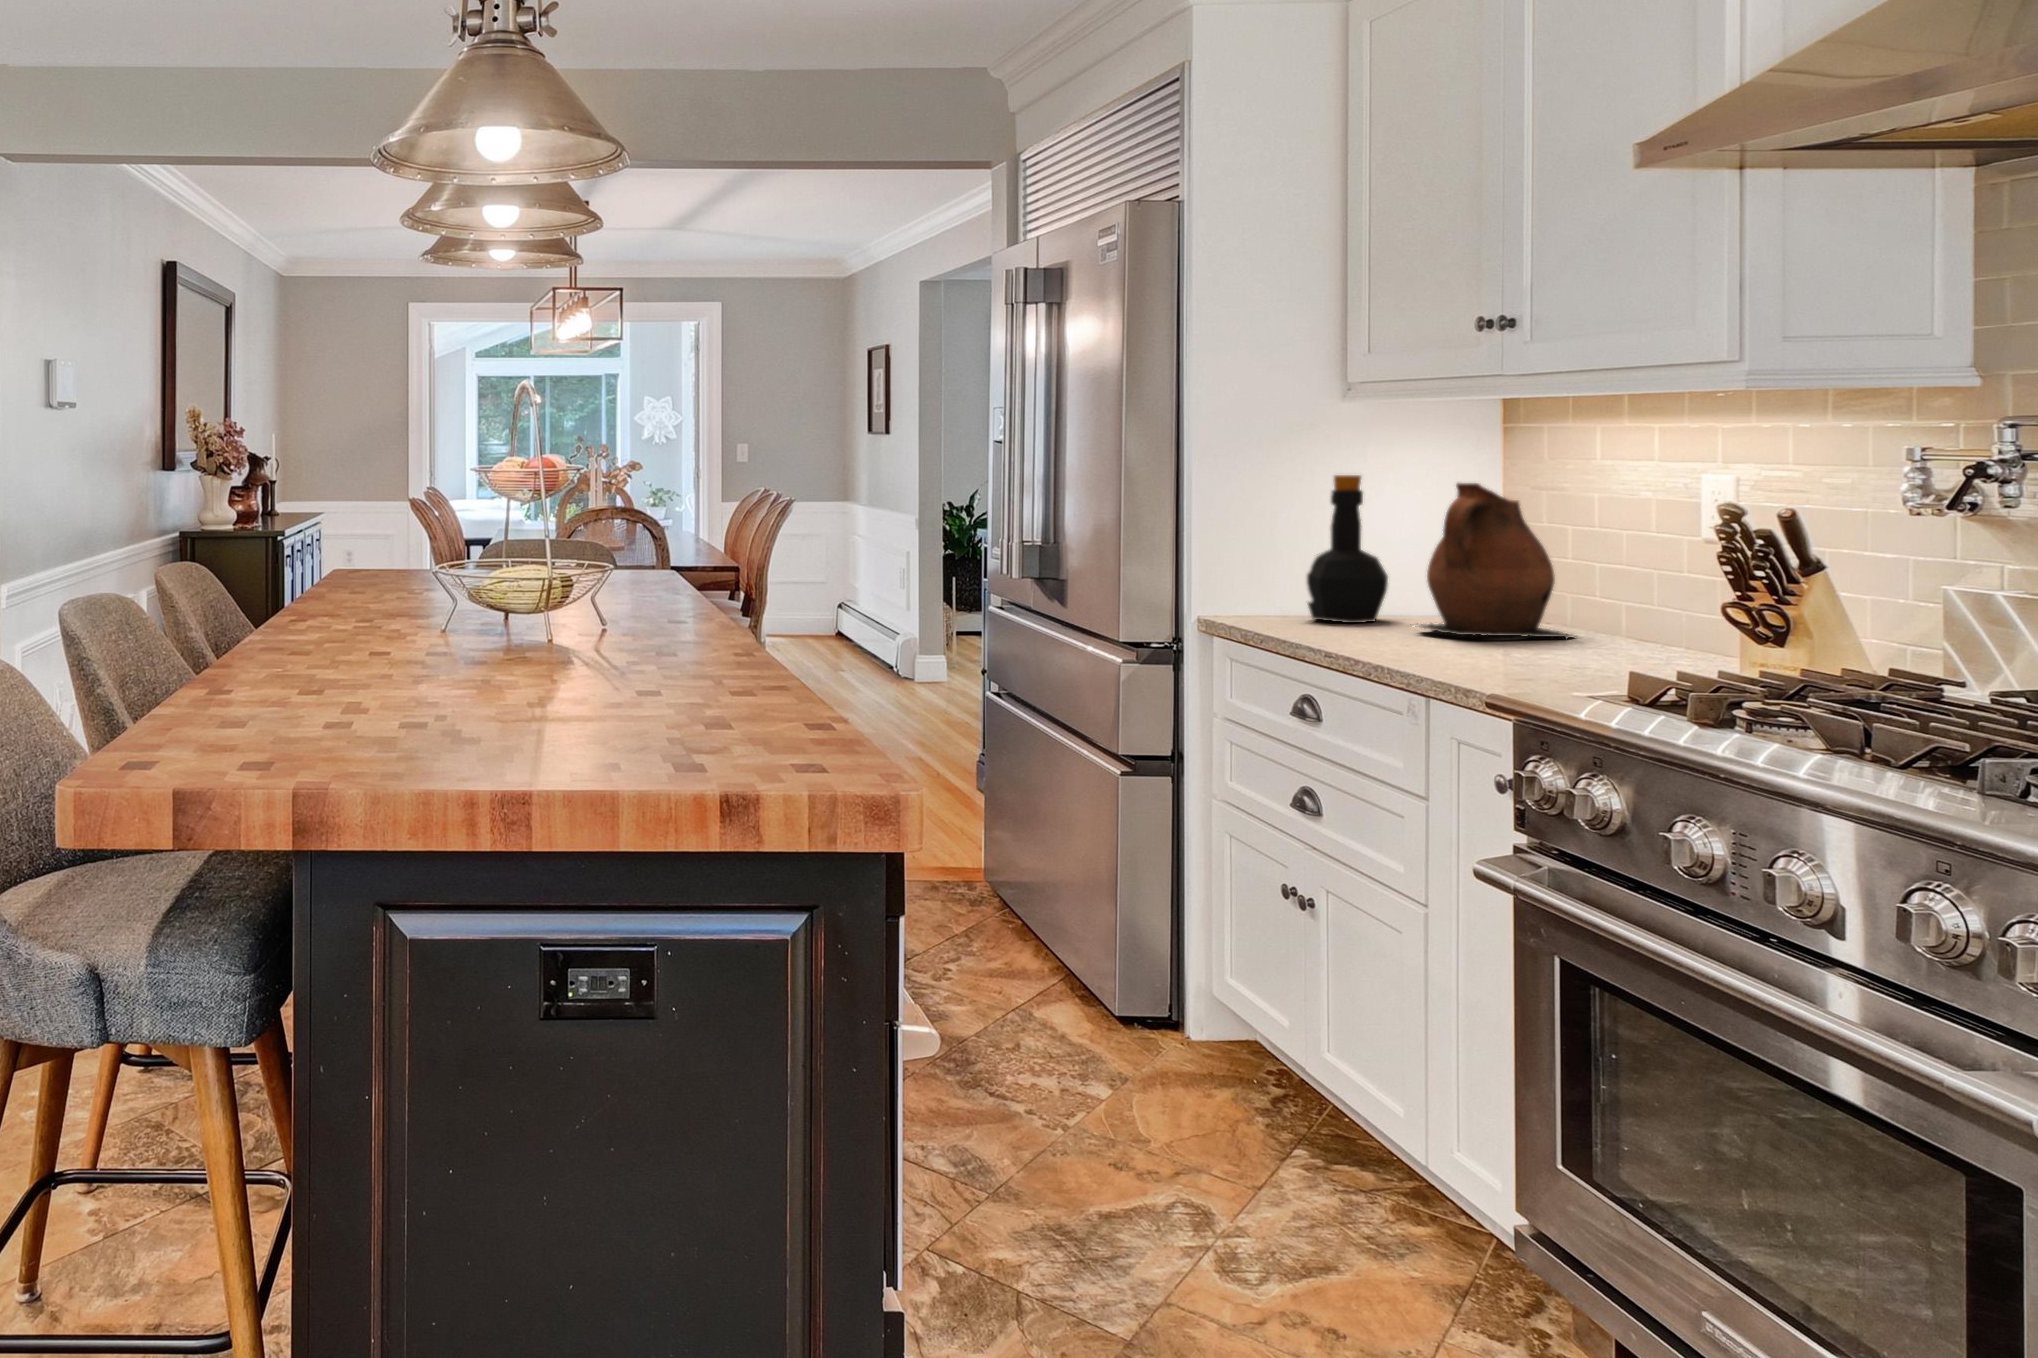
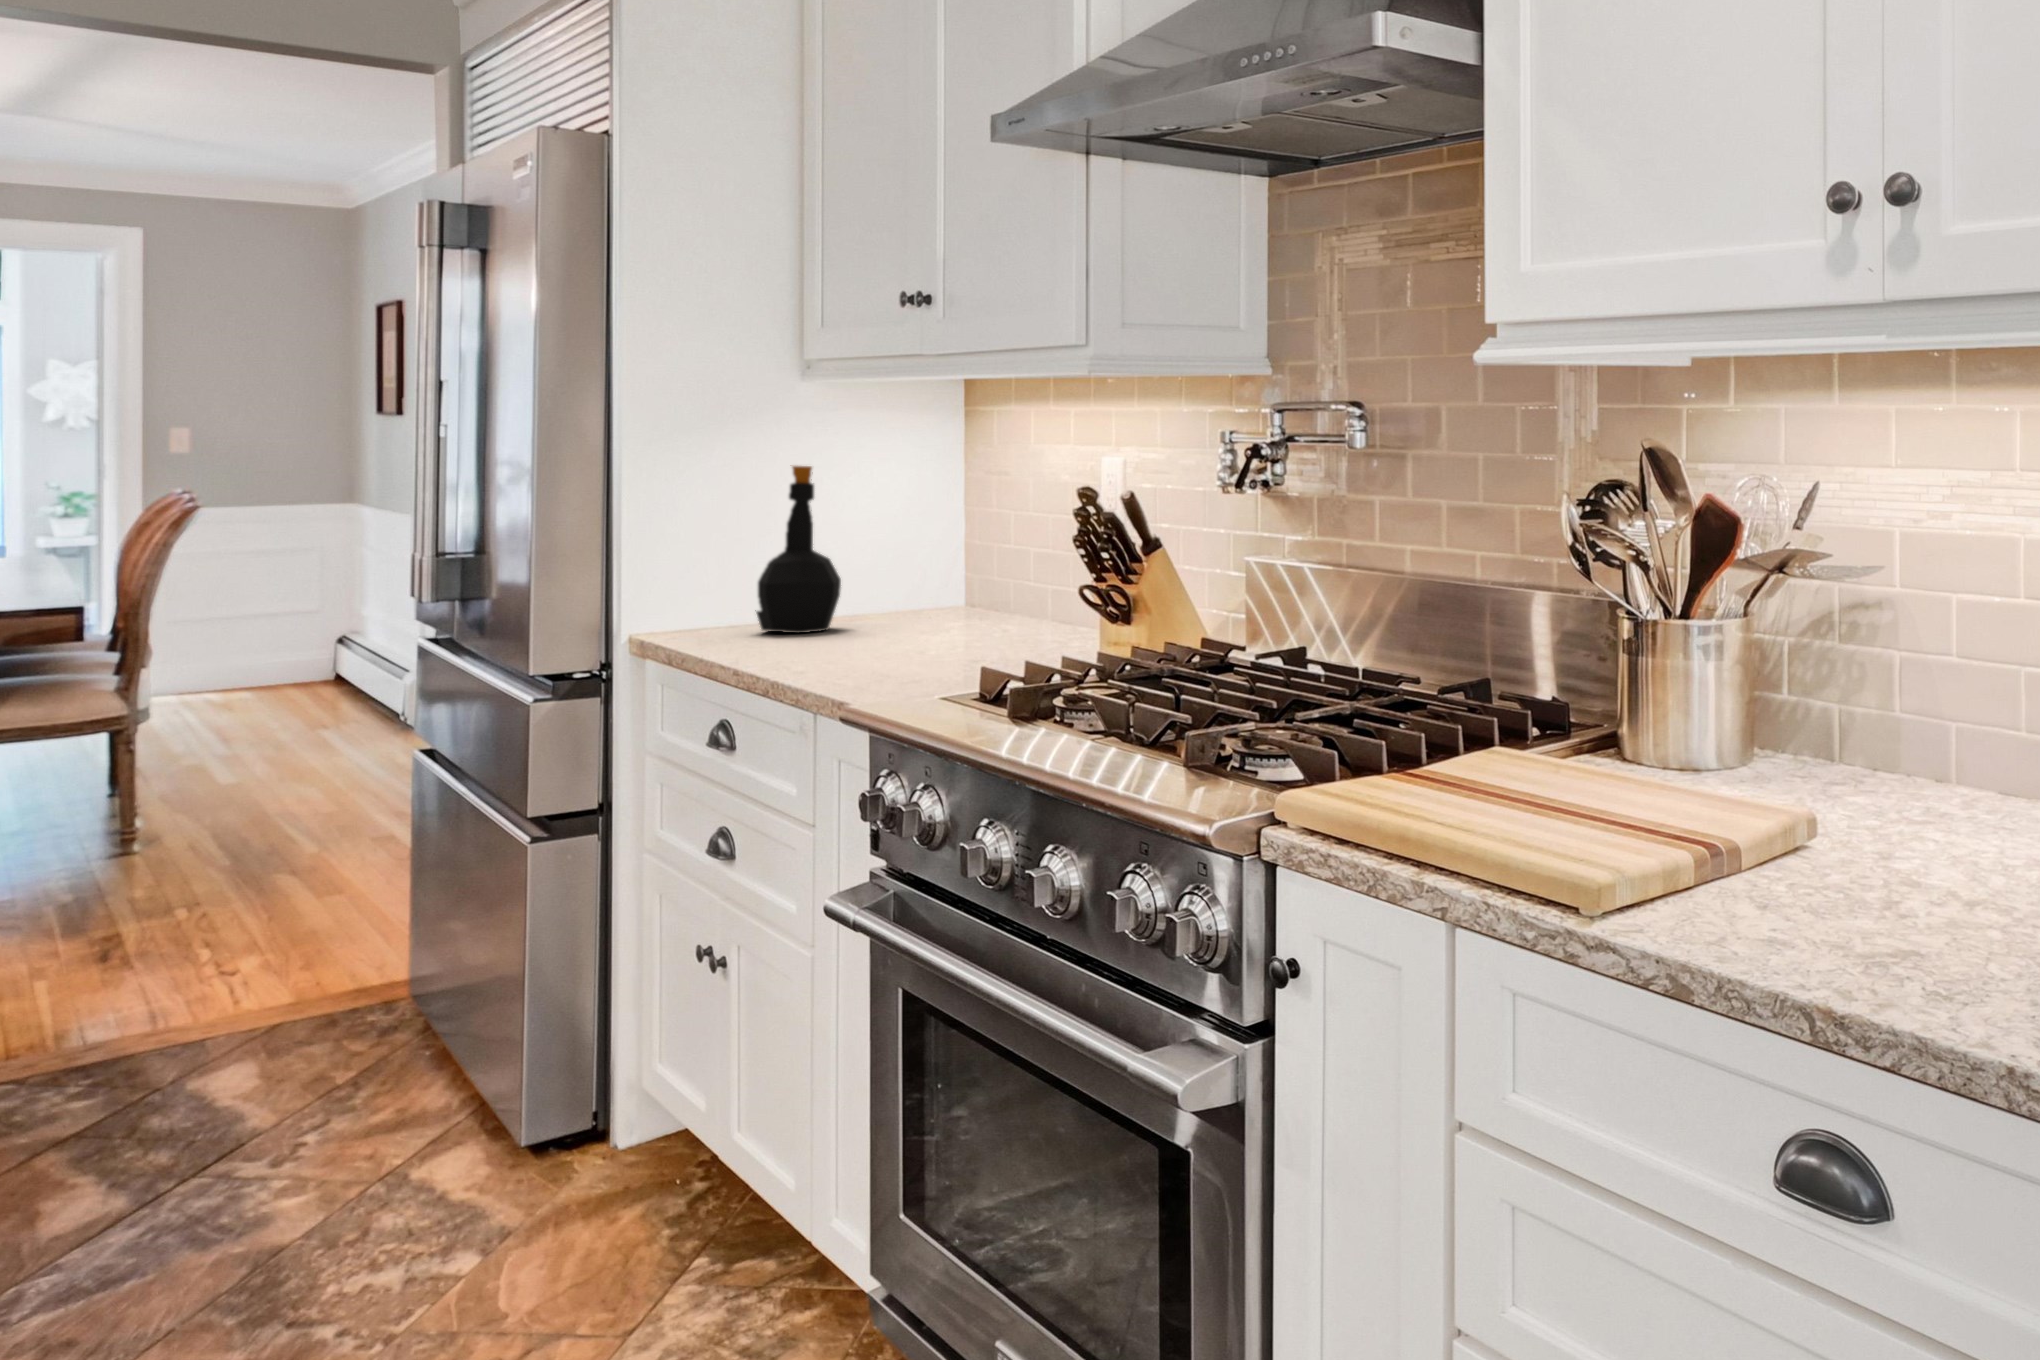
ceramic pitcher: present [1419,483,1573,639] -> none [845,474,997,642]

